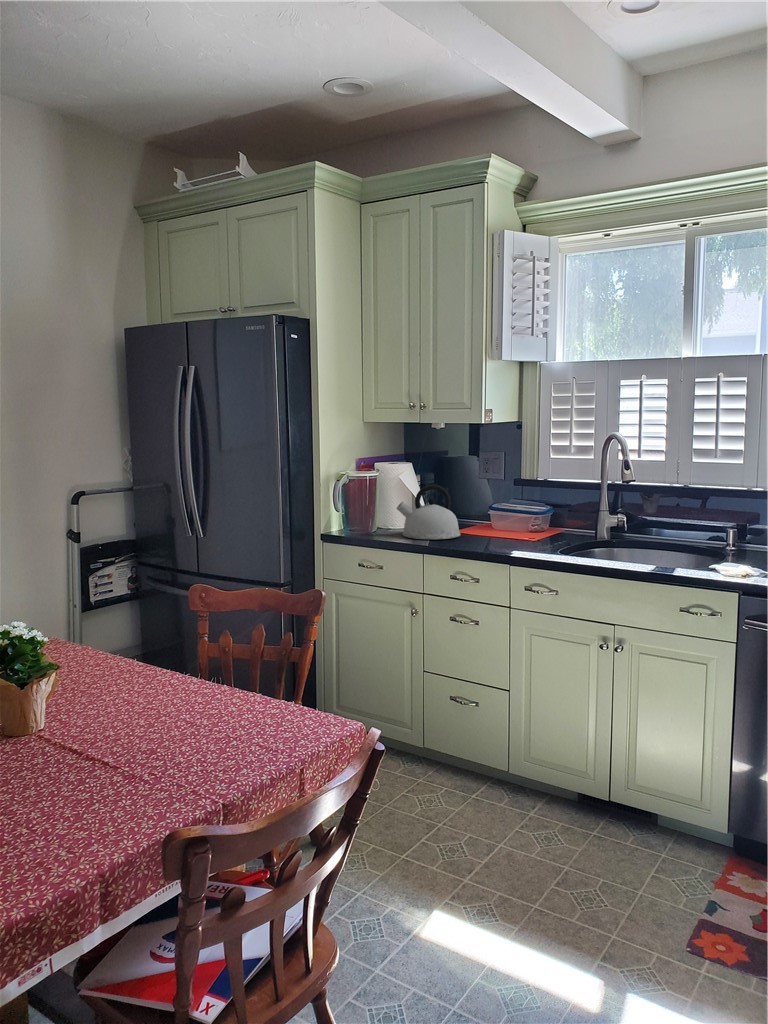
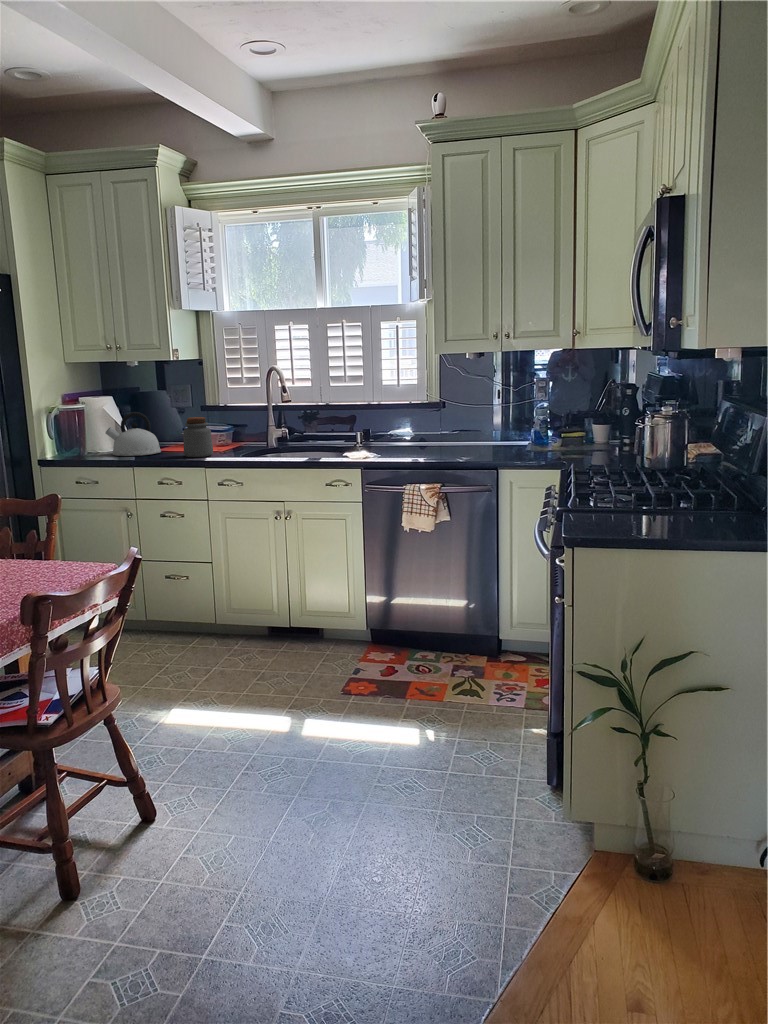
jar: none [487,497,525,549] -> present [183,417,213,457]

